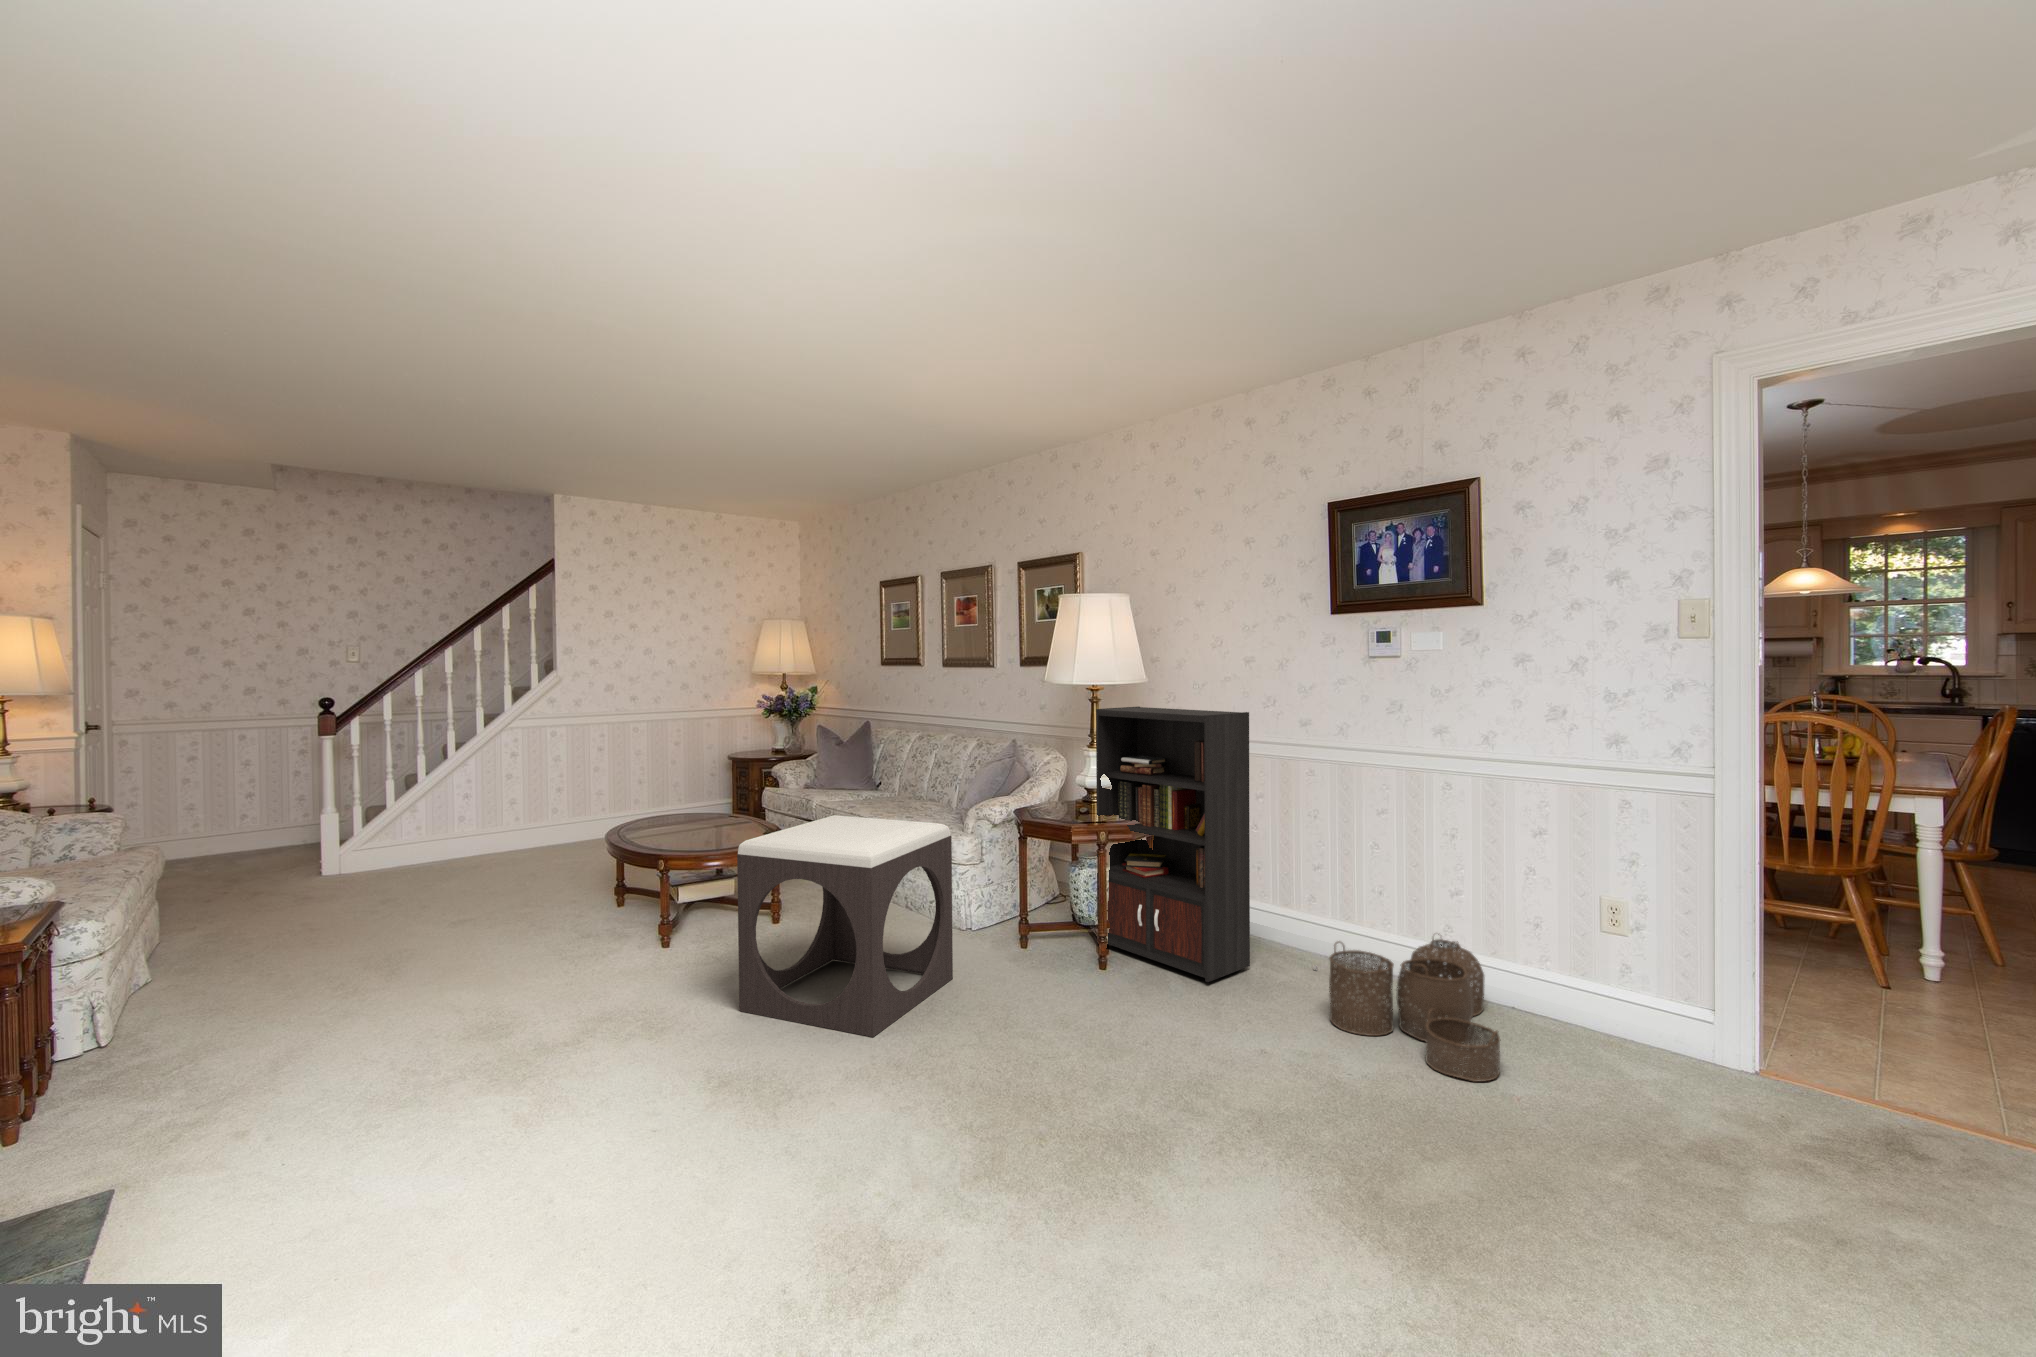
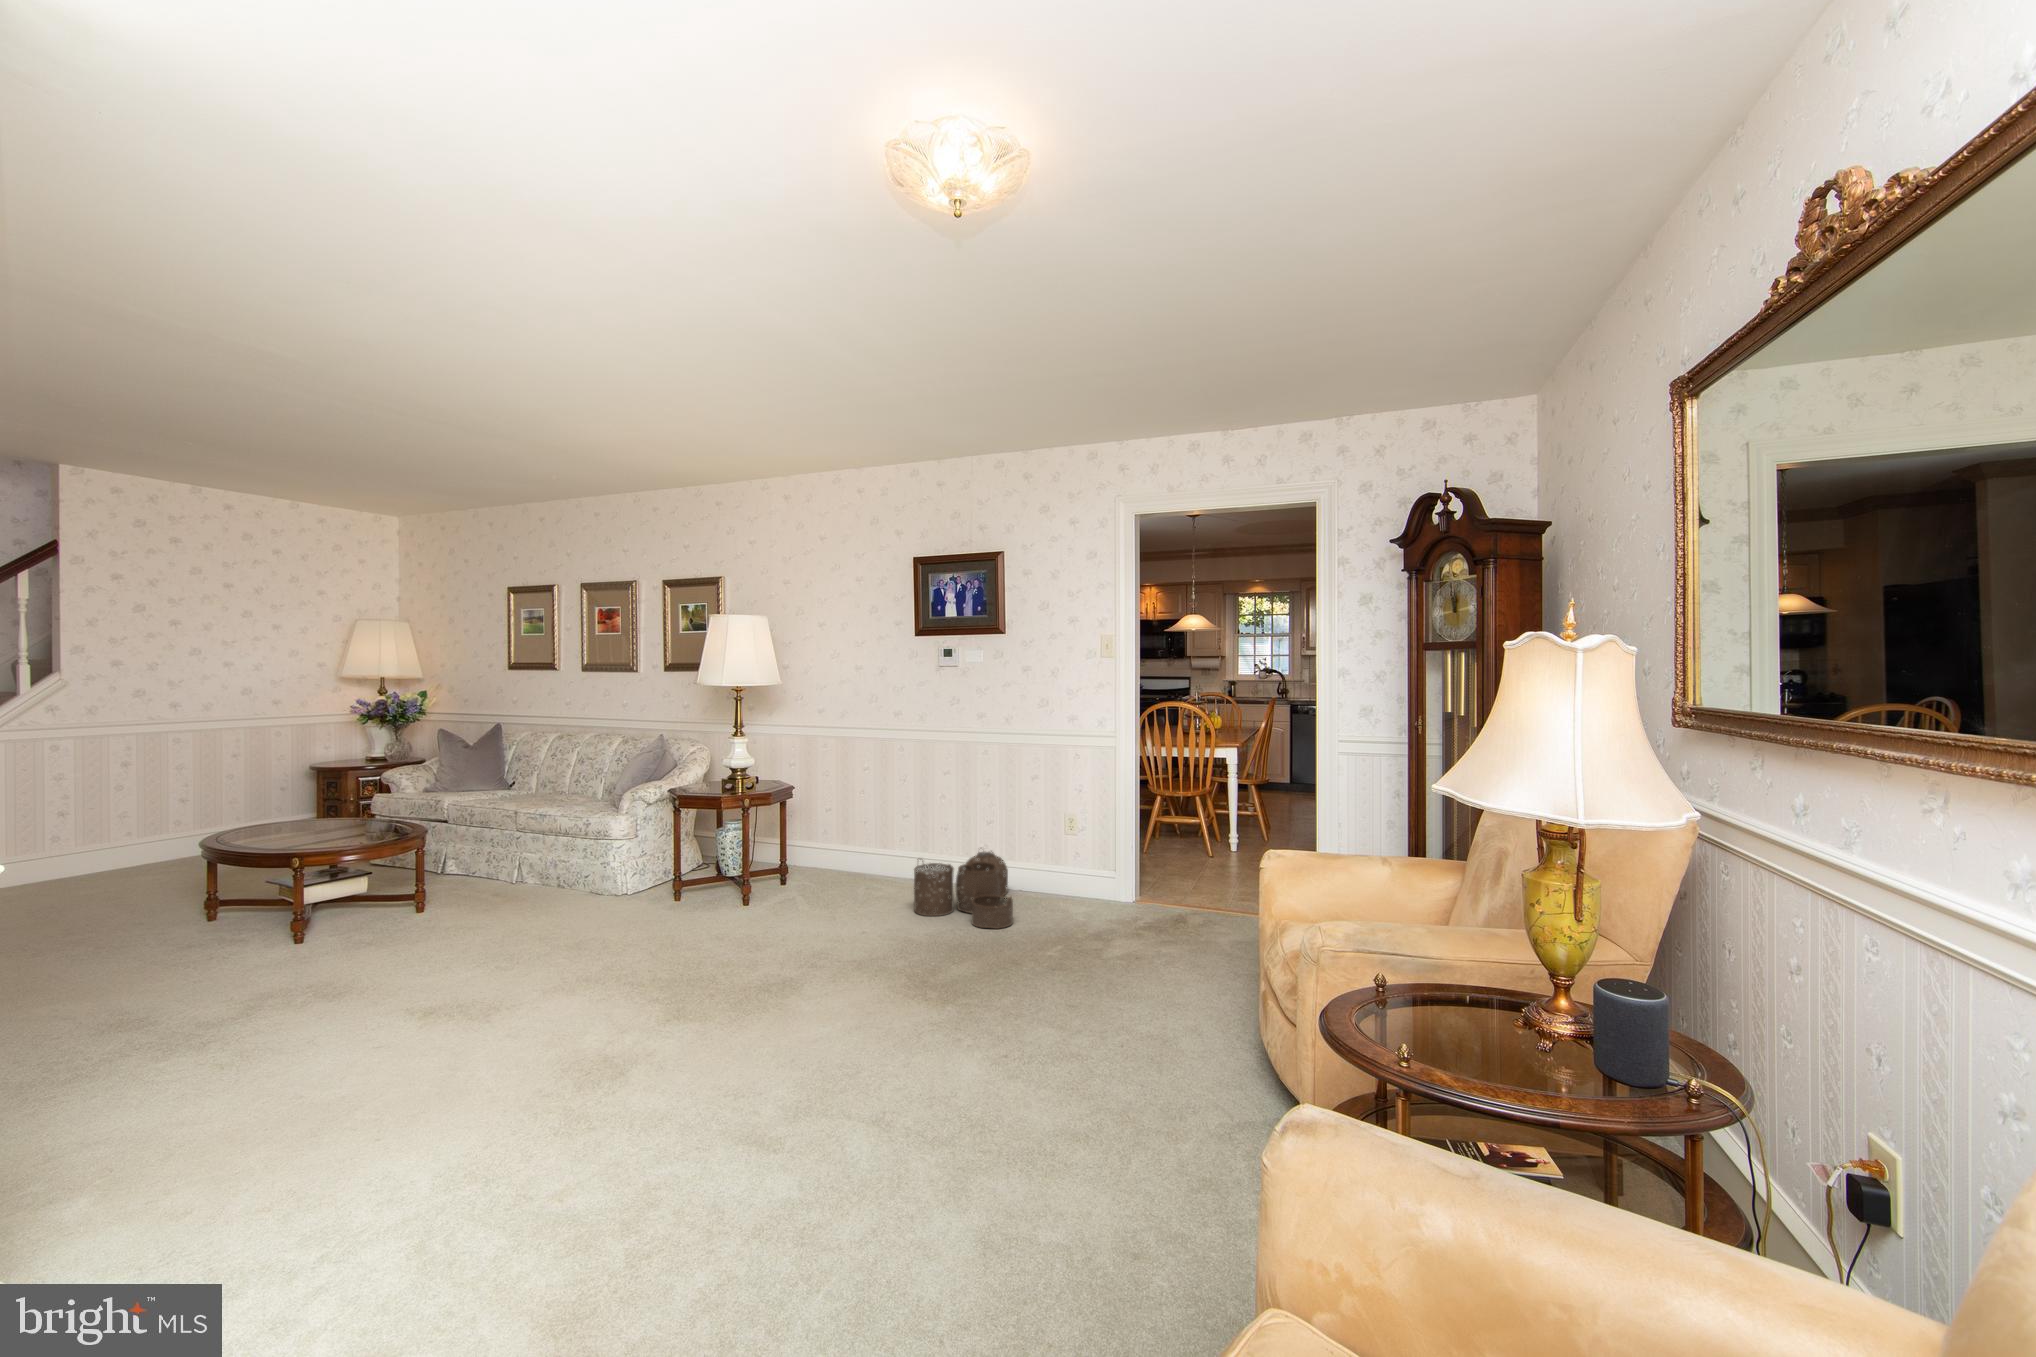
bookcase: present [1096,707,1318,982] -> none [741,703,906,901]
footstool: present [737,815,953,1037] -> none [416,800,622,976]

